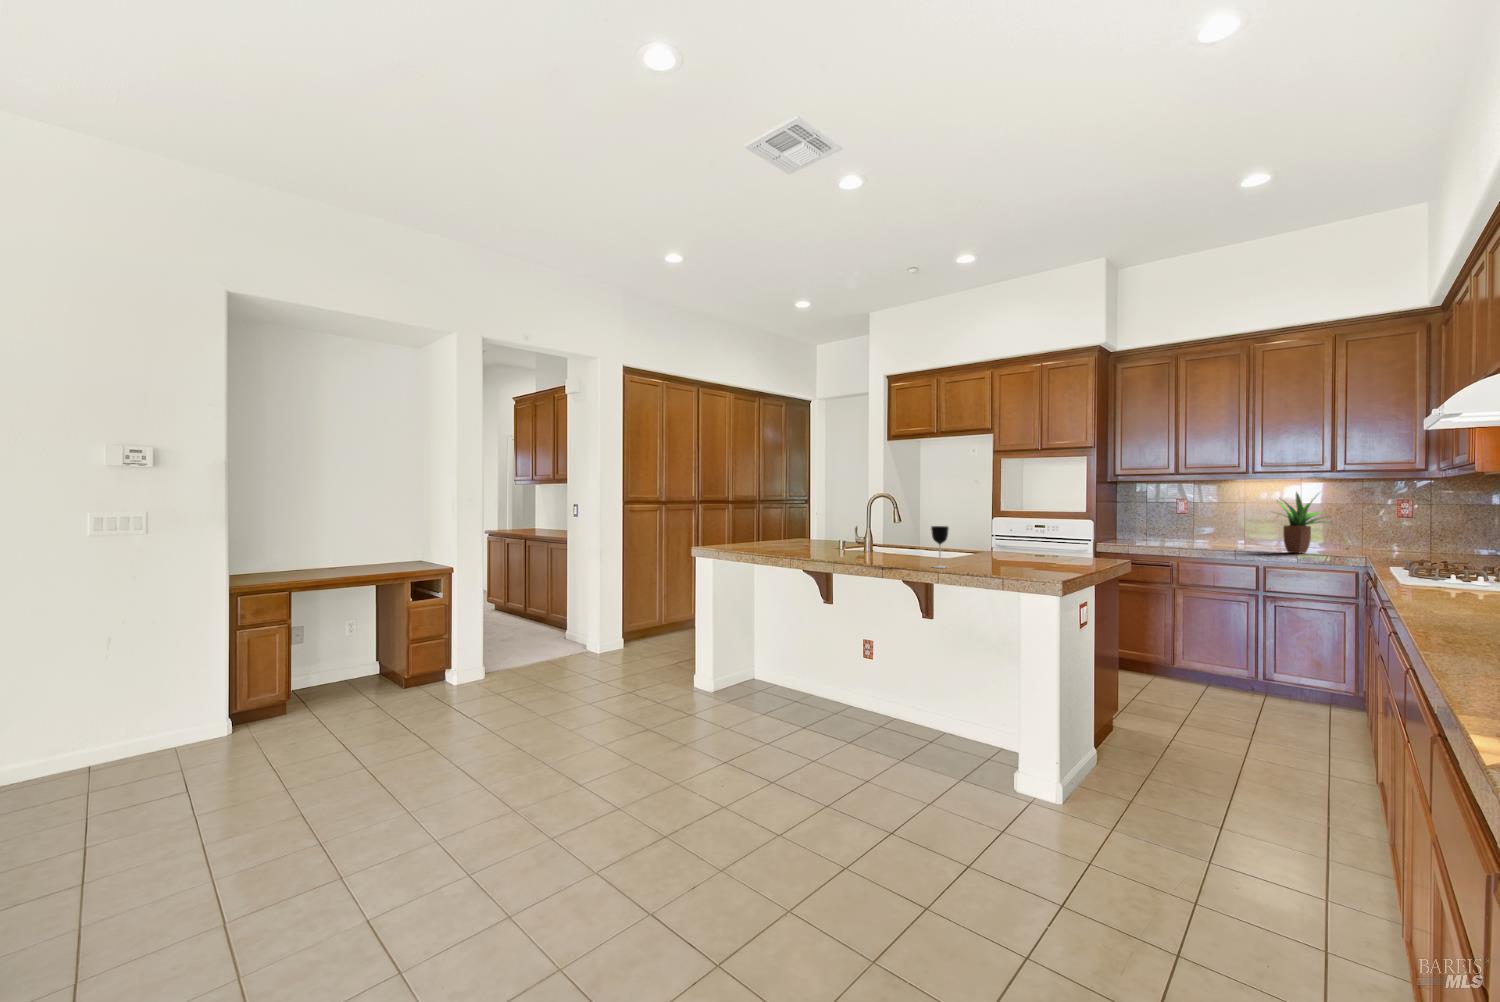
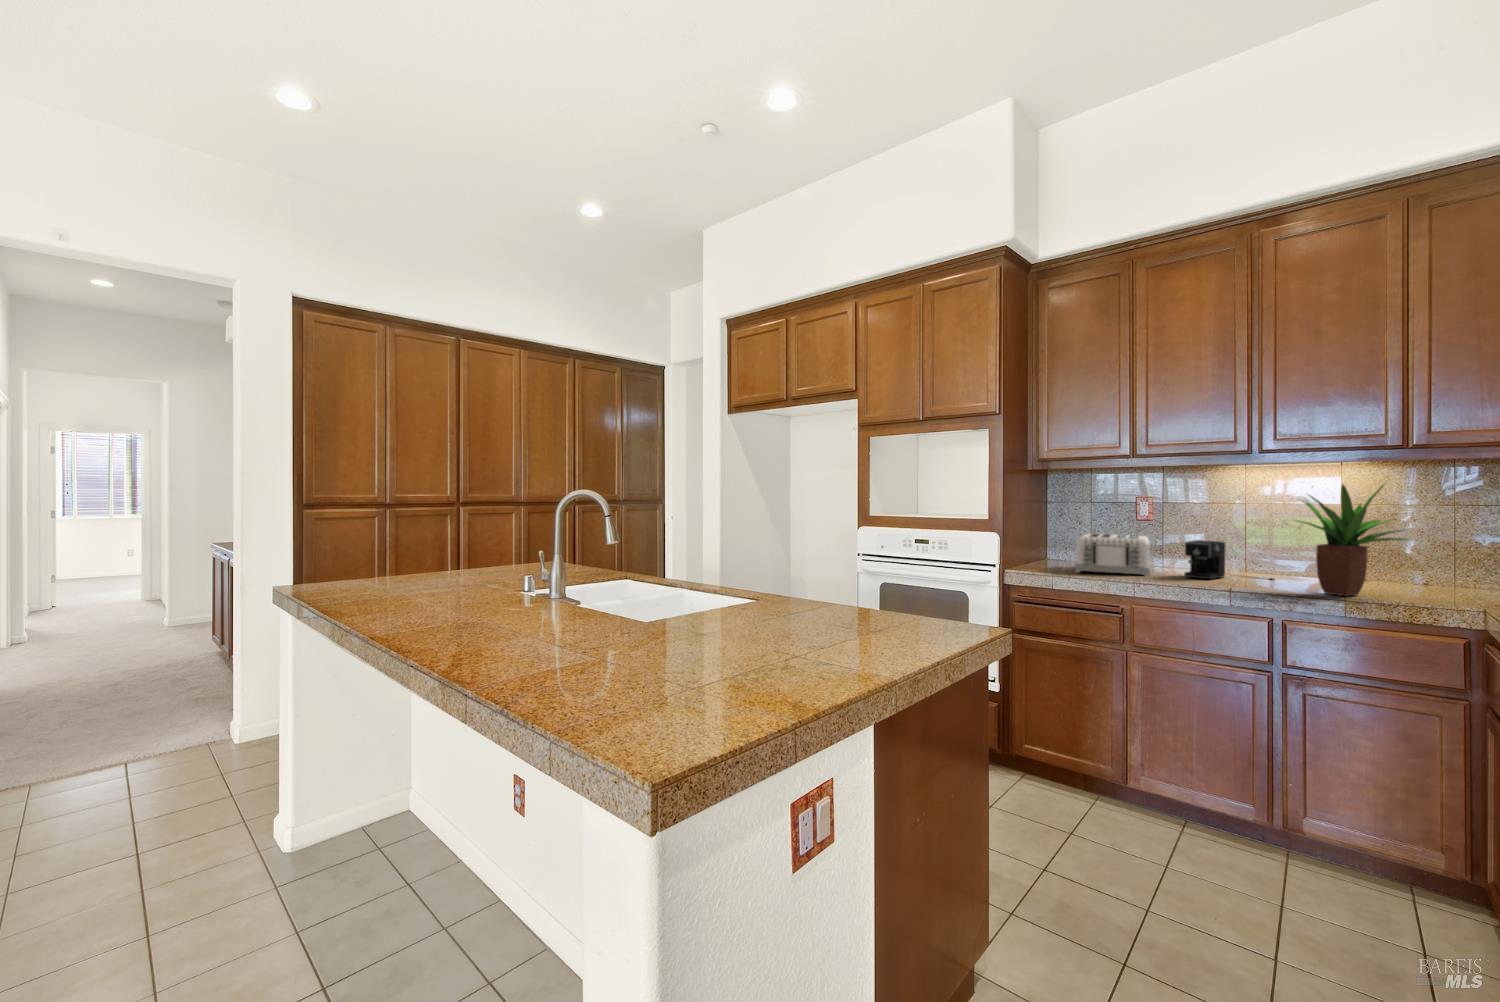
toaster: none [1138,522,1186,548] -> present [1075,533,1151,576]
wine glass: present [931,526,949,568] -> none [495,576,538,686]
coffee maker: none [1208,526,1263,549] -> present [1184,540,1274,580]

